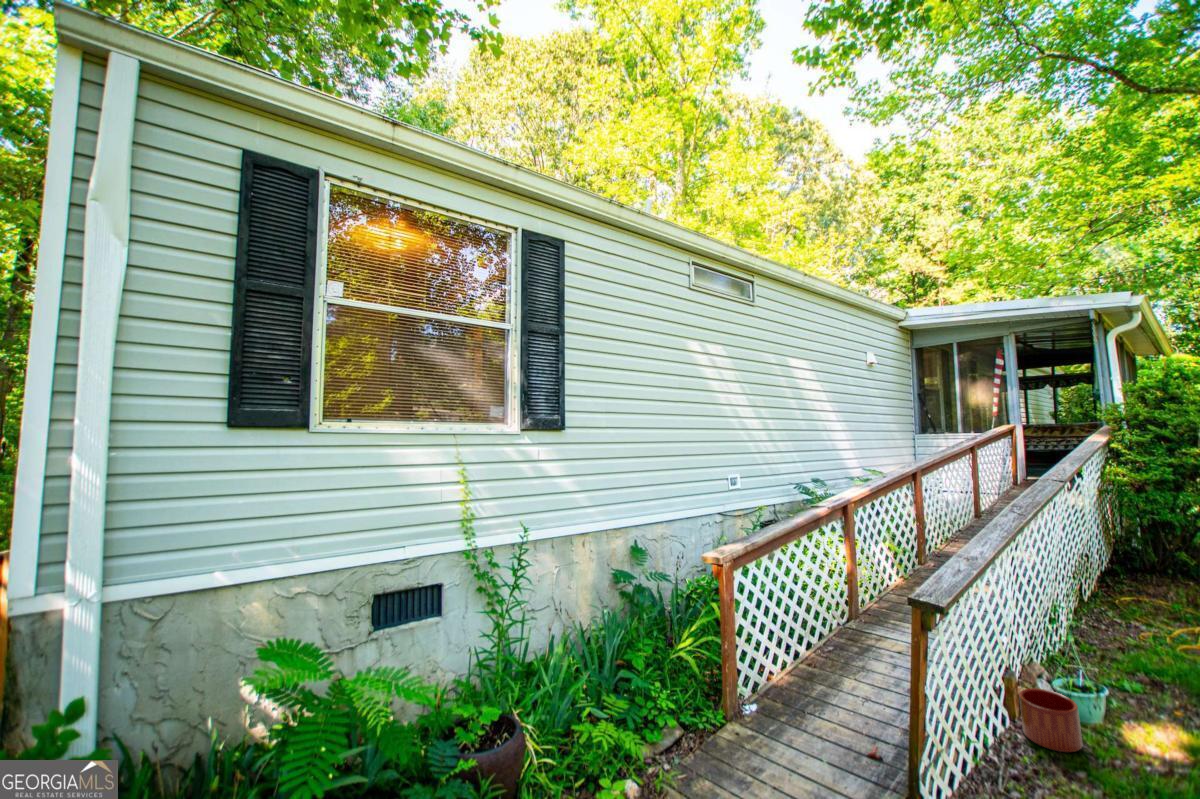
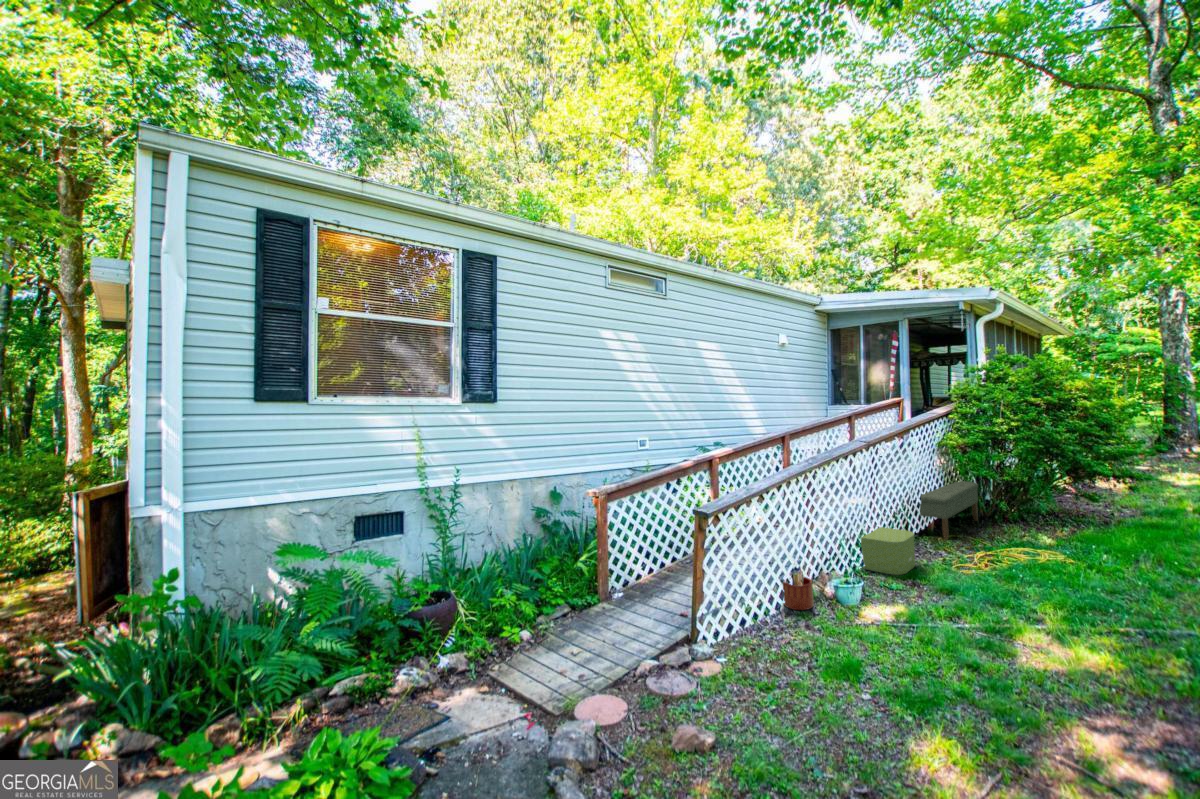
bench: none [1095,526,1181,611] -> present [920,481,978,540]
storage box: none [1067,597,1171,676] -> present [861,527,915,575]

